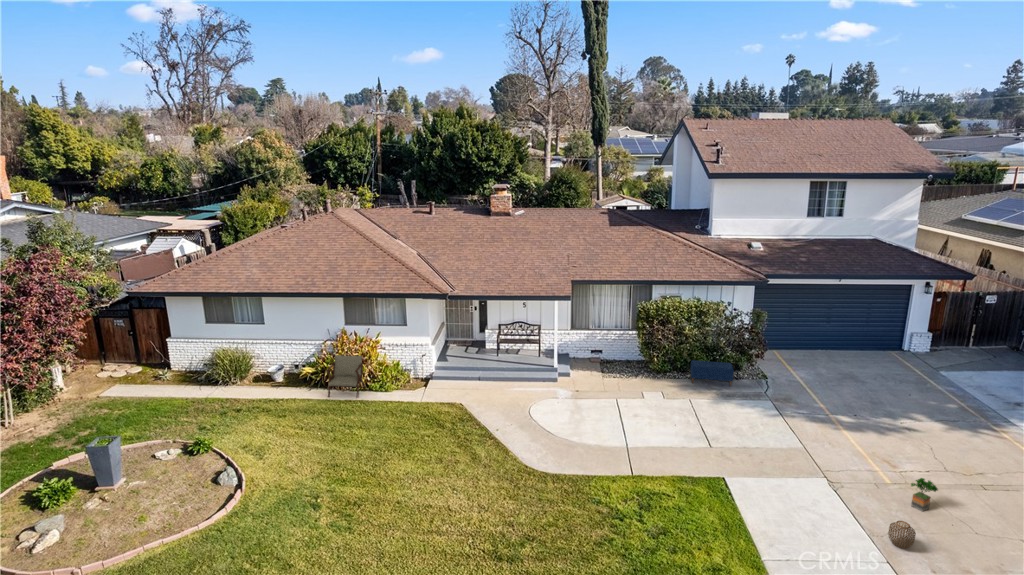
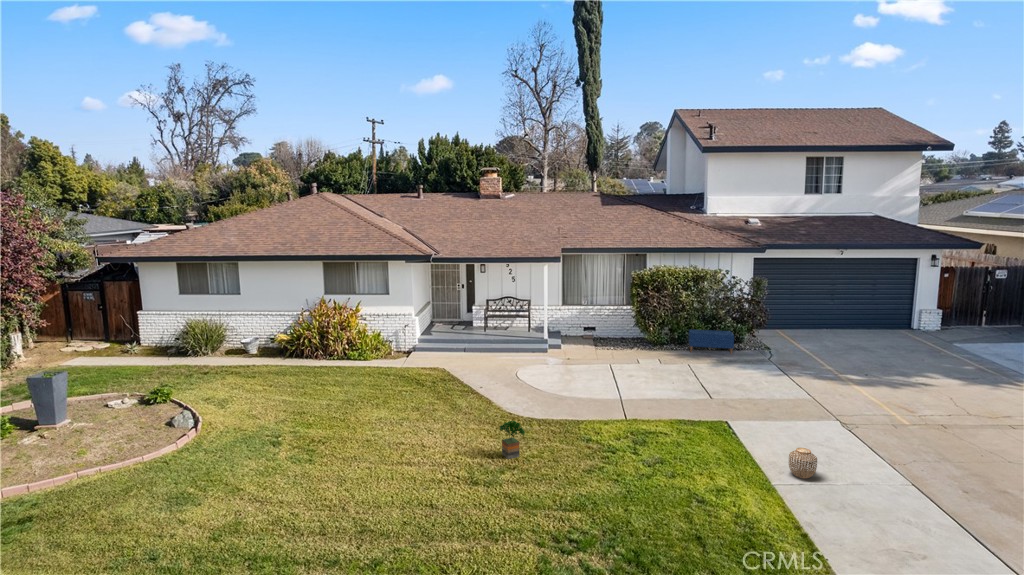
lounge chair: present [326,355,365,398] -> none [301,320,344,363]
potted tree: present [911,478,938,511] -> present [500,421,525,459]
woven basket: present [888,521,916,549] -> present [789,448,817,479]

